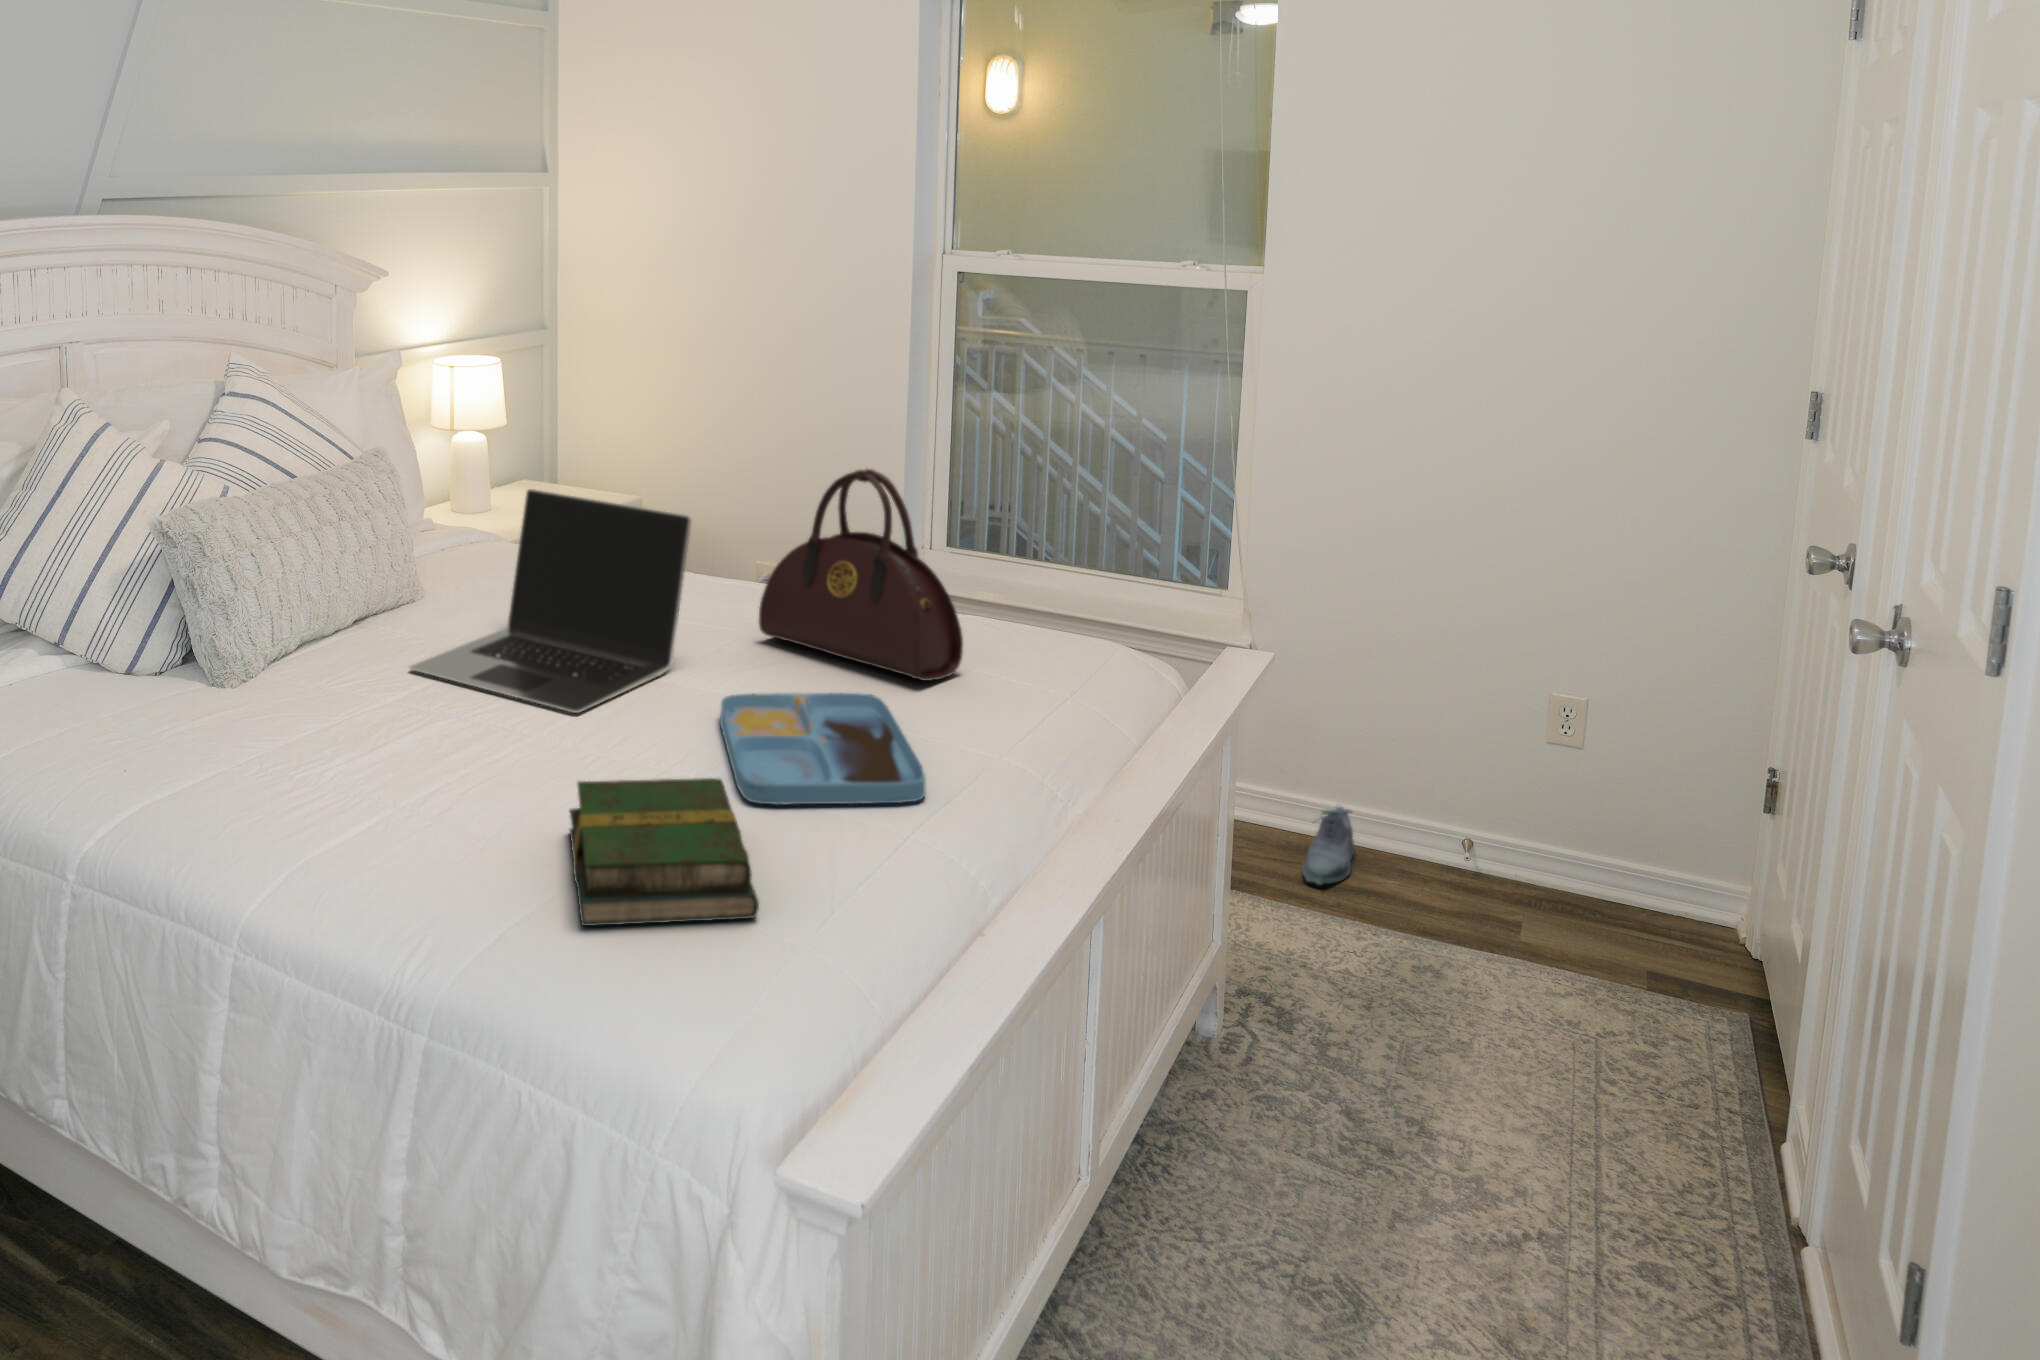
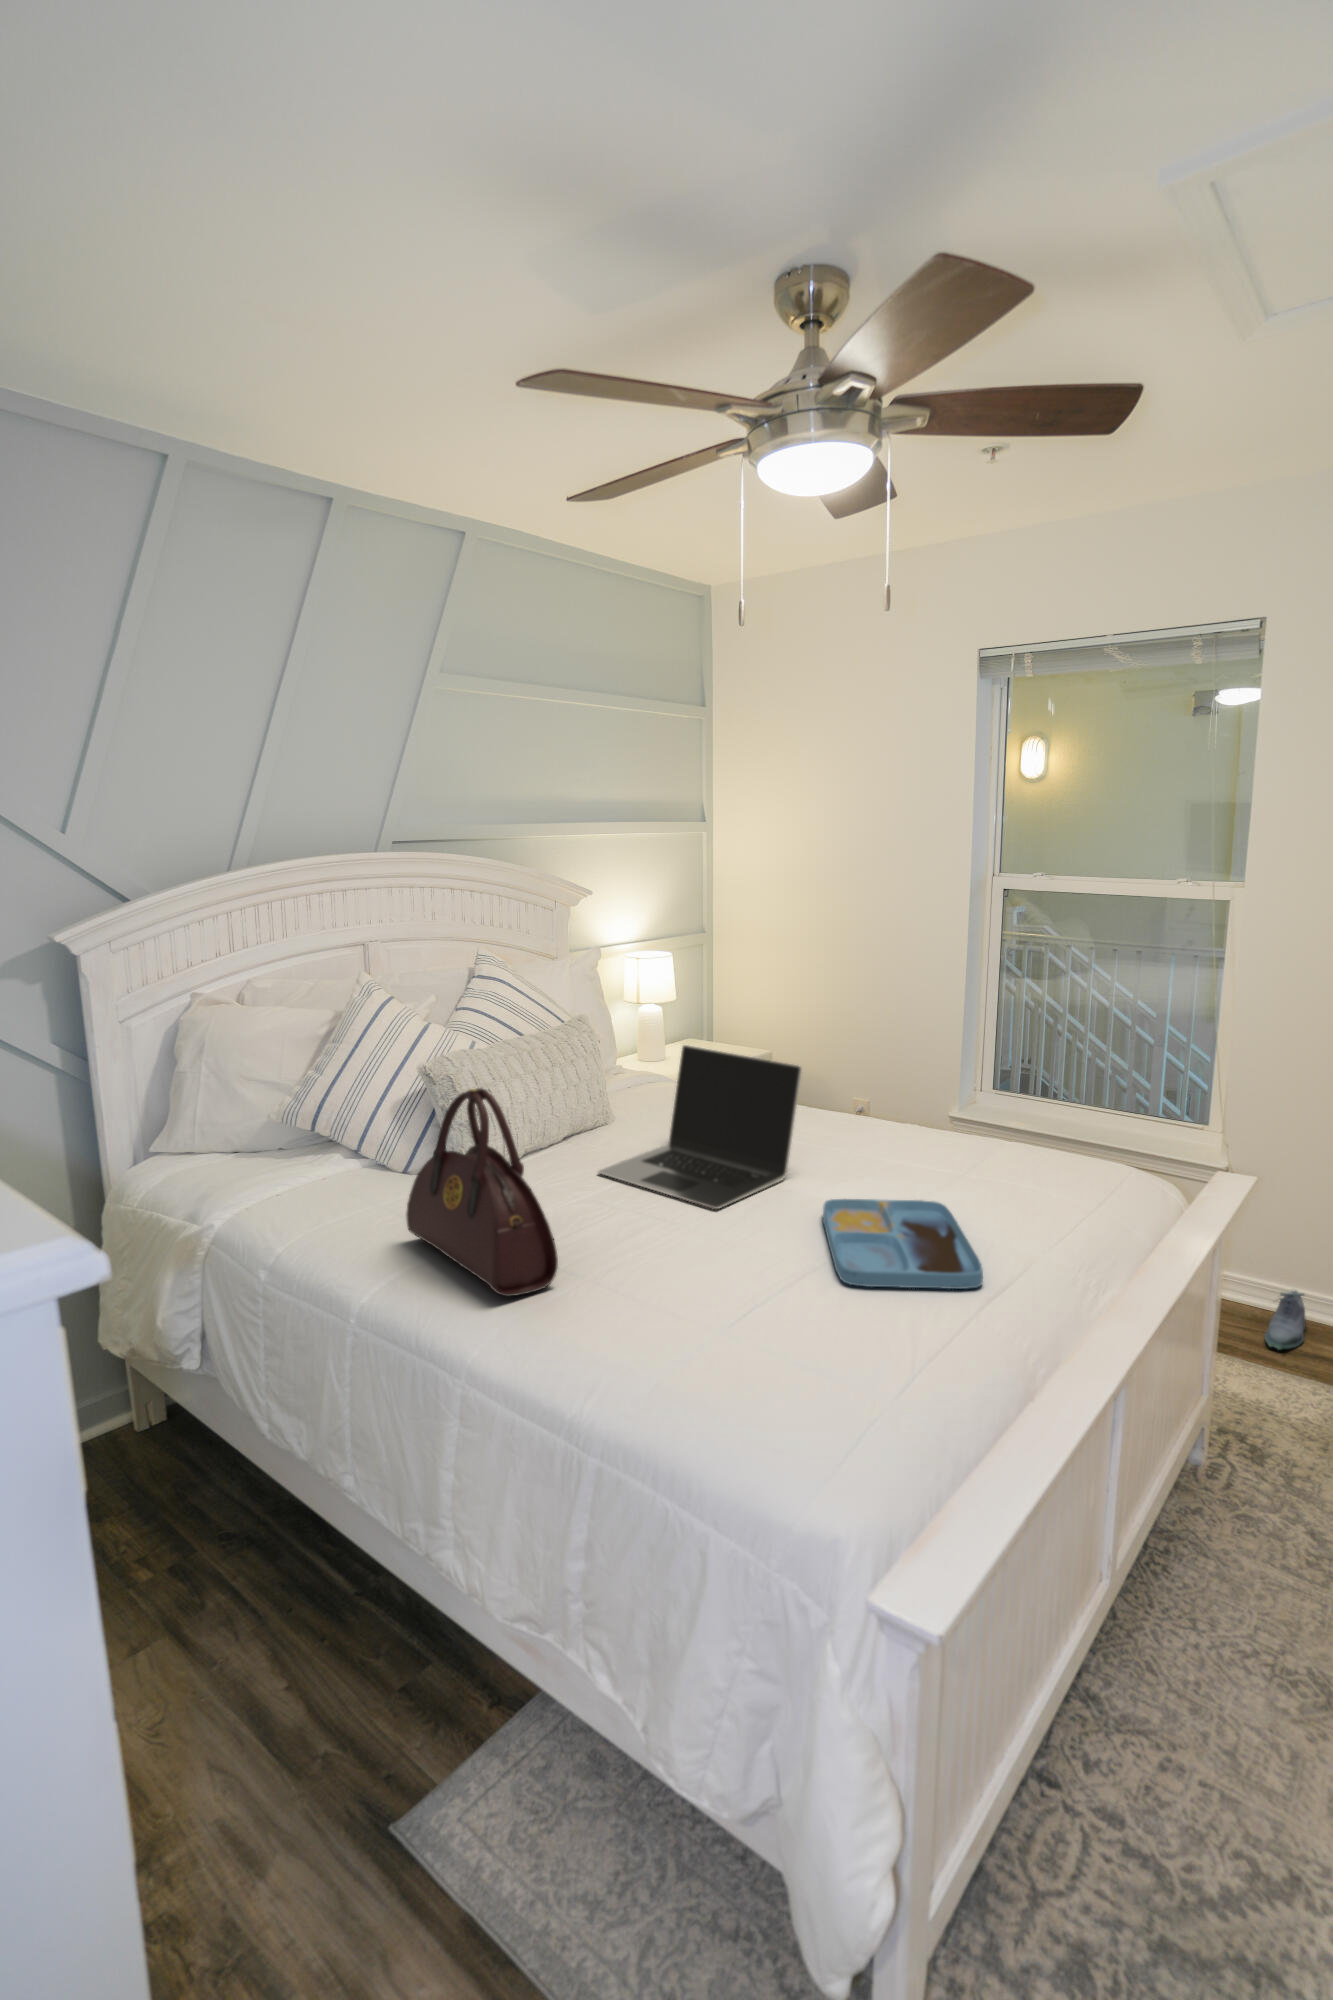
handbag: present [759,469,963,681] -> present [406,1088,558,1296]
book: present [570,778,759,926] -> none [708,1265,854,1380]

